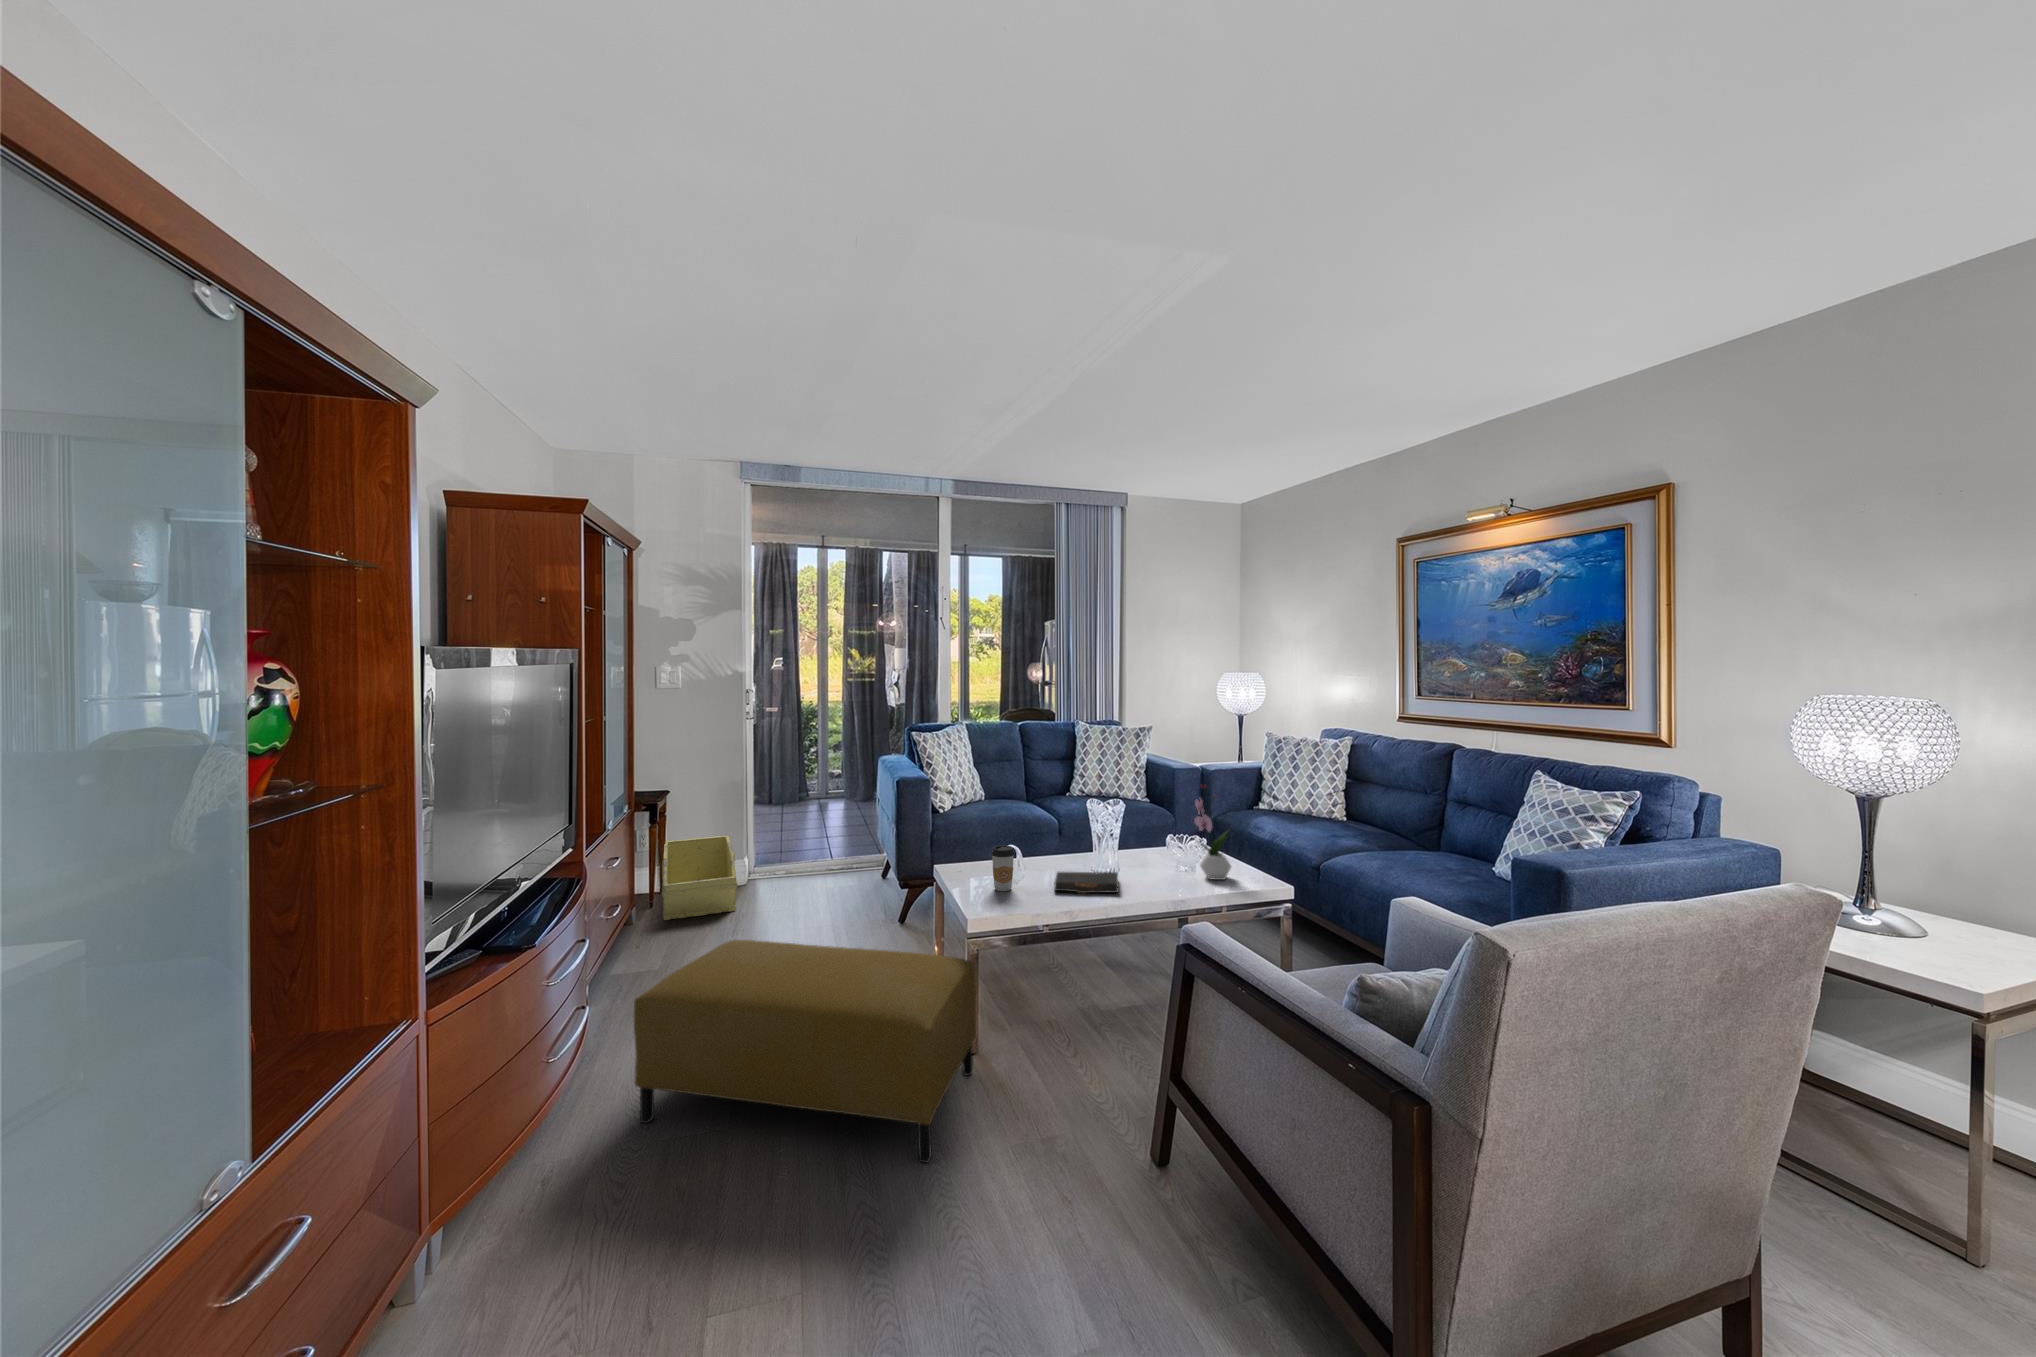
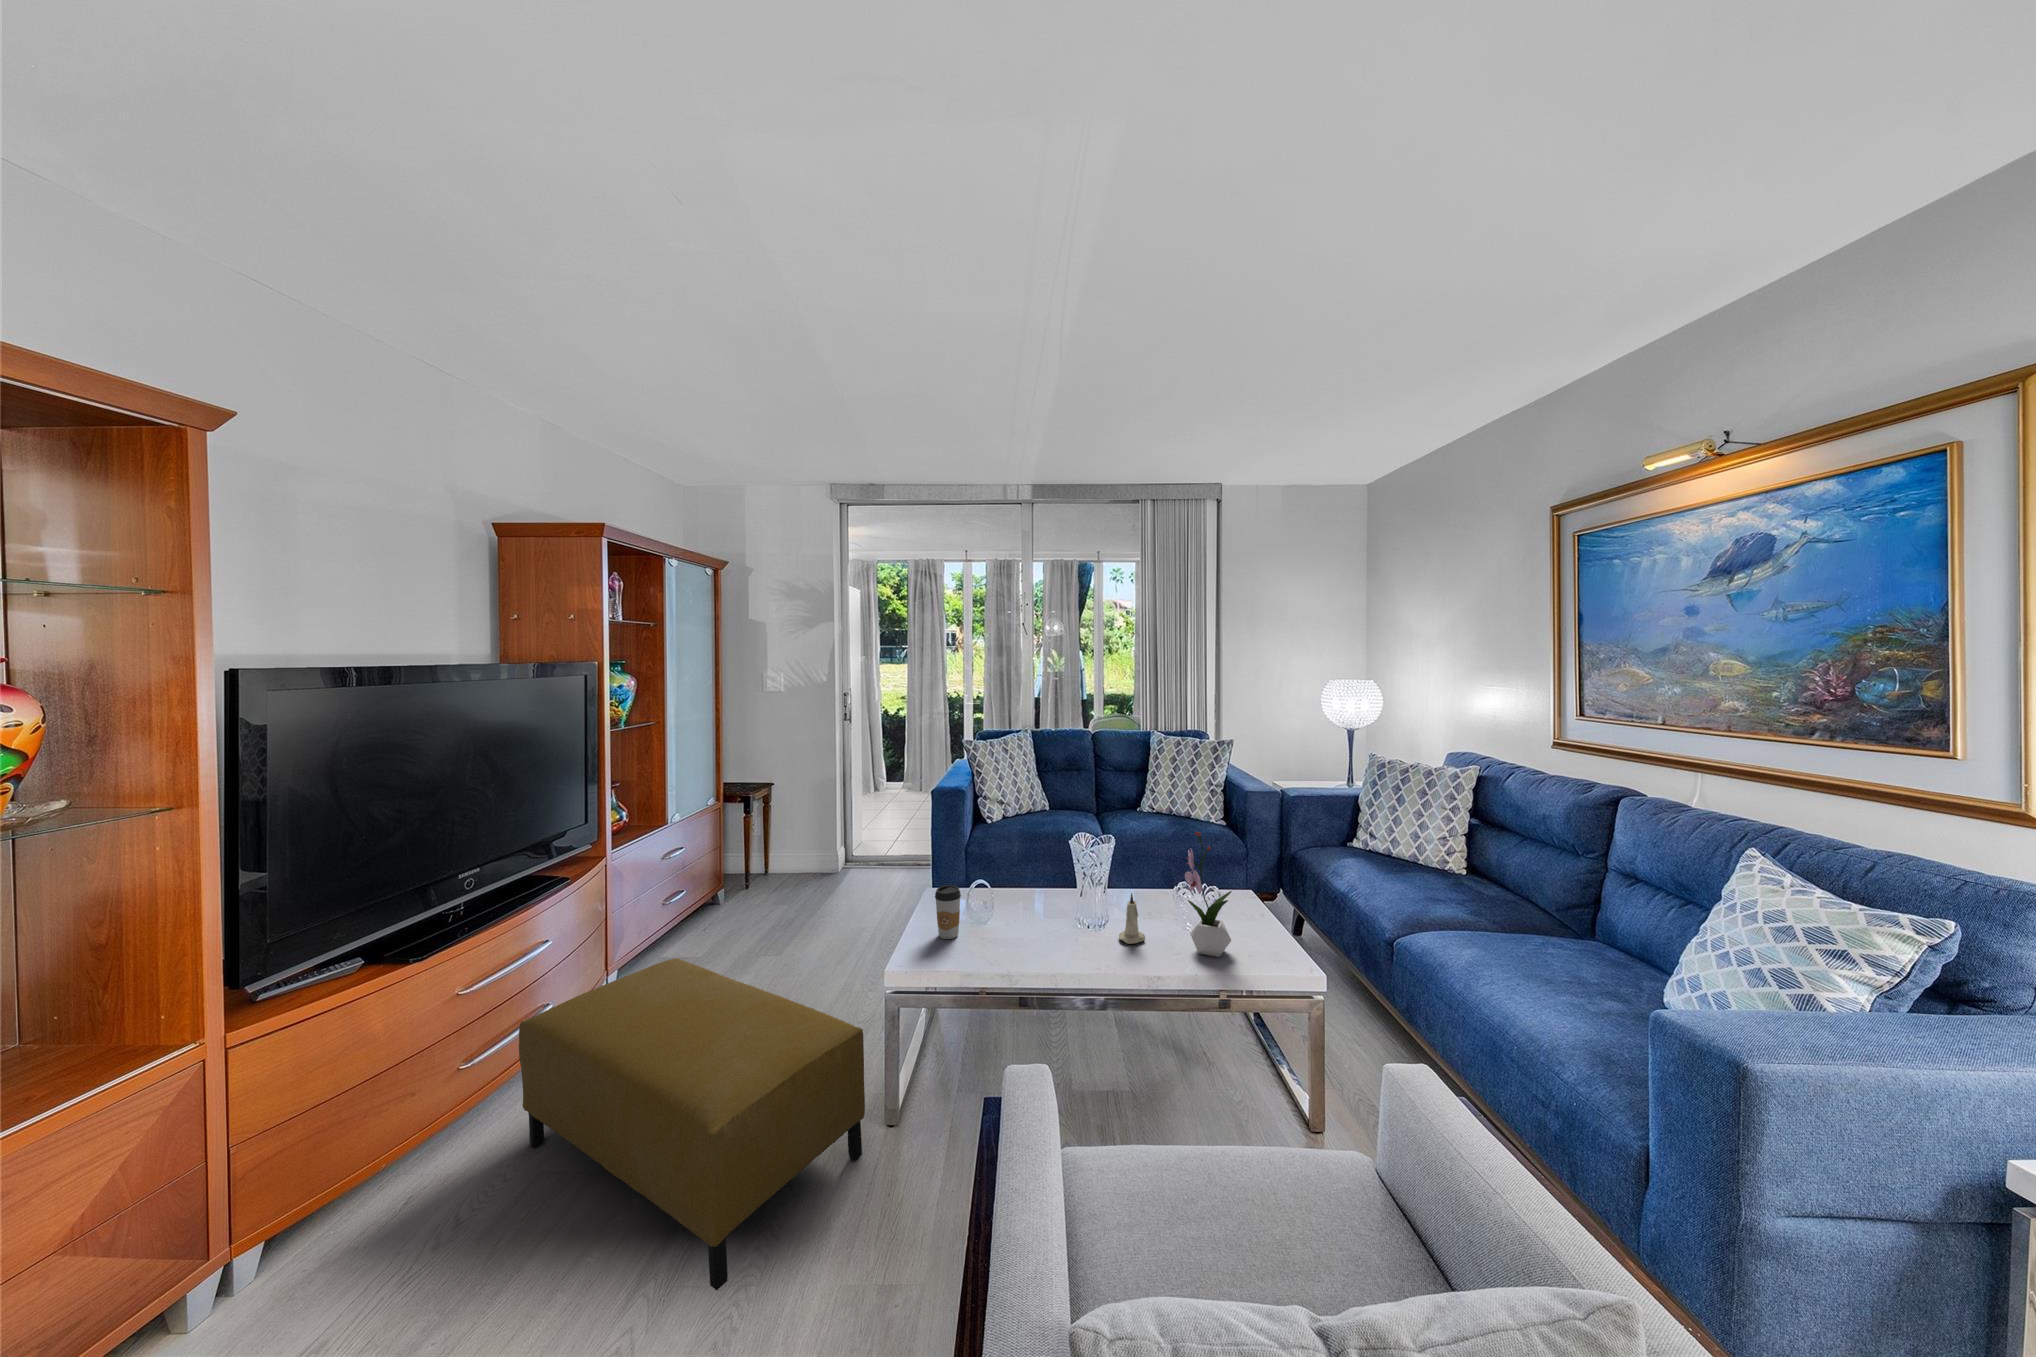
storage bin: present [662,835,737,920] -> none [737,827,824,904]
candle: none [1142,838,1163,879] -> present [1119,893,1145,944]
book: present [1054,872,1119,893] -> none [996,920,1086,960]

